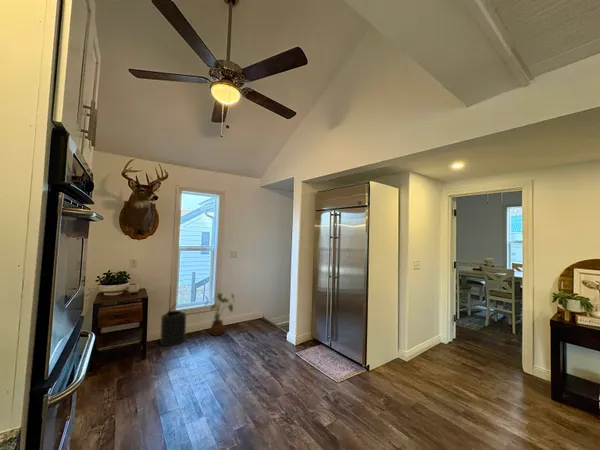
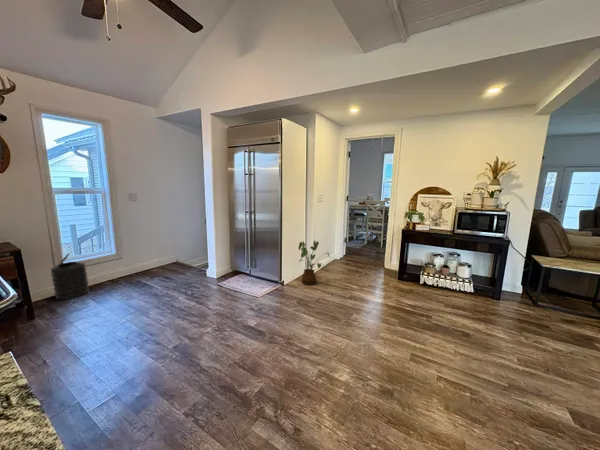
house plant: present [210,294,234,335] -> present [299,241,330,285]

